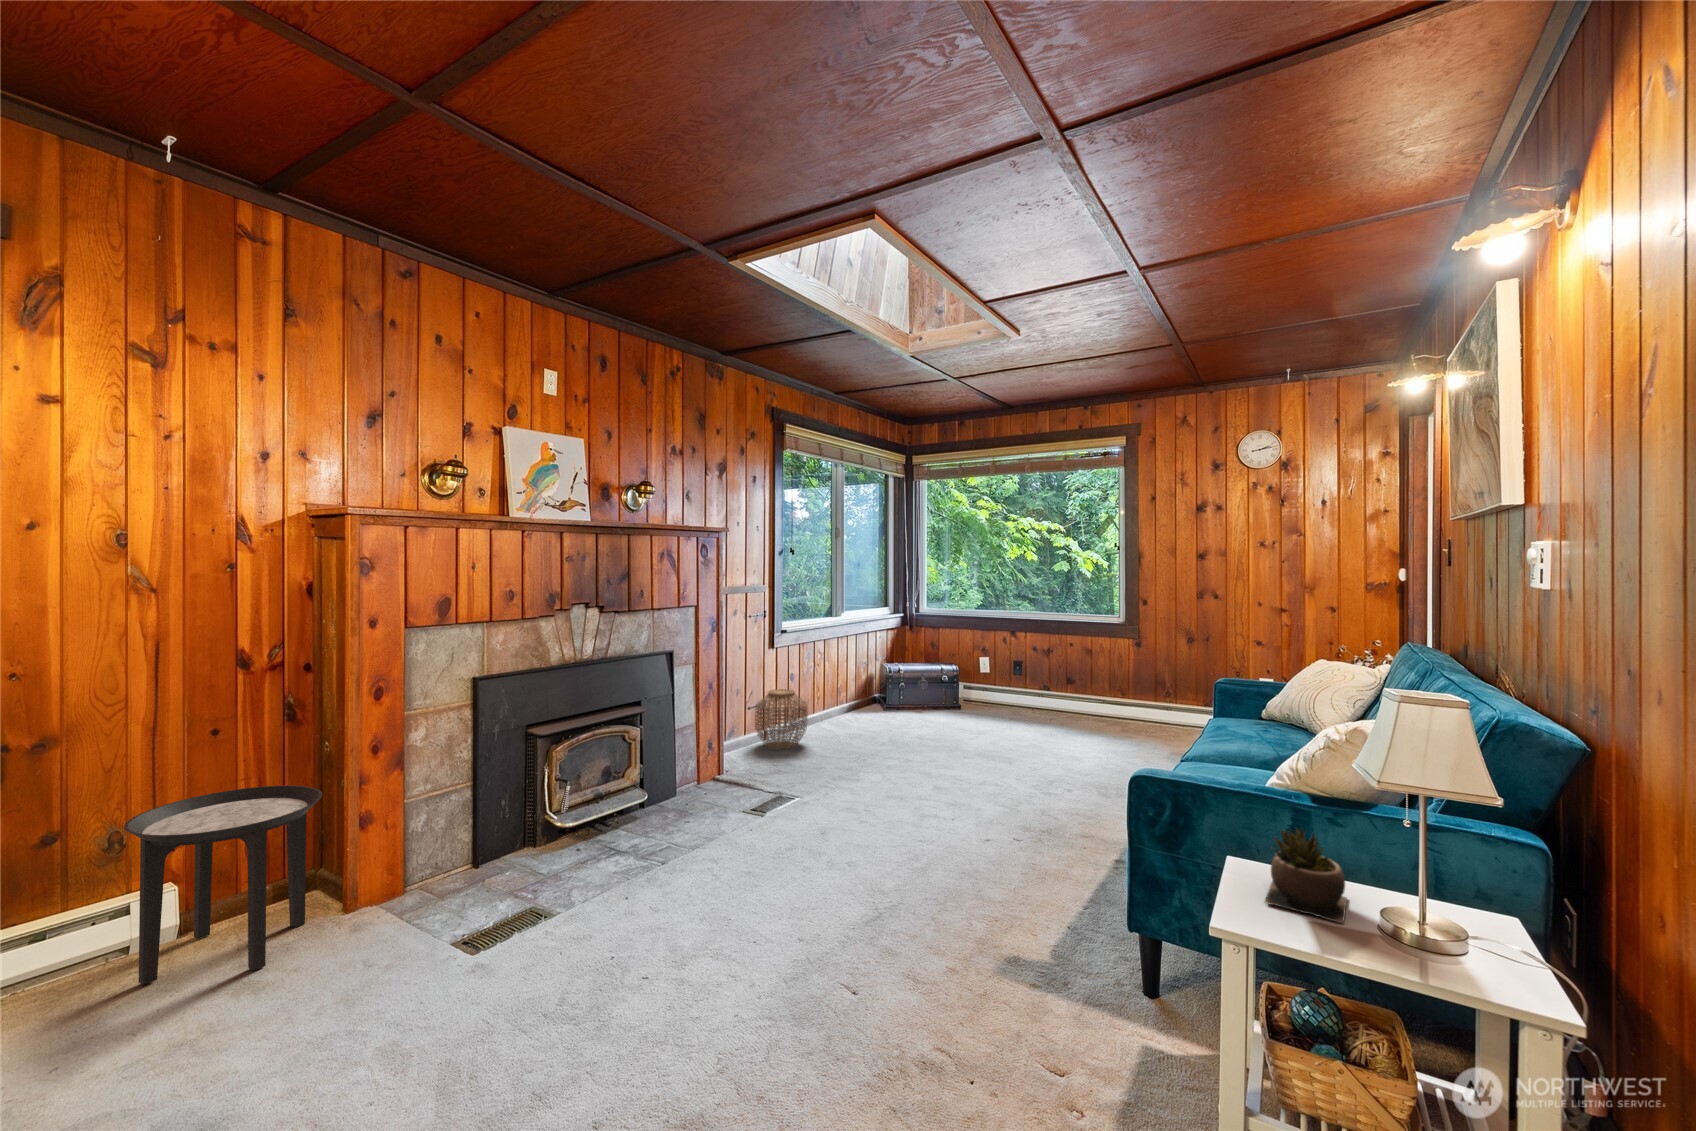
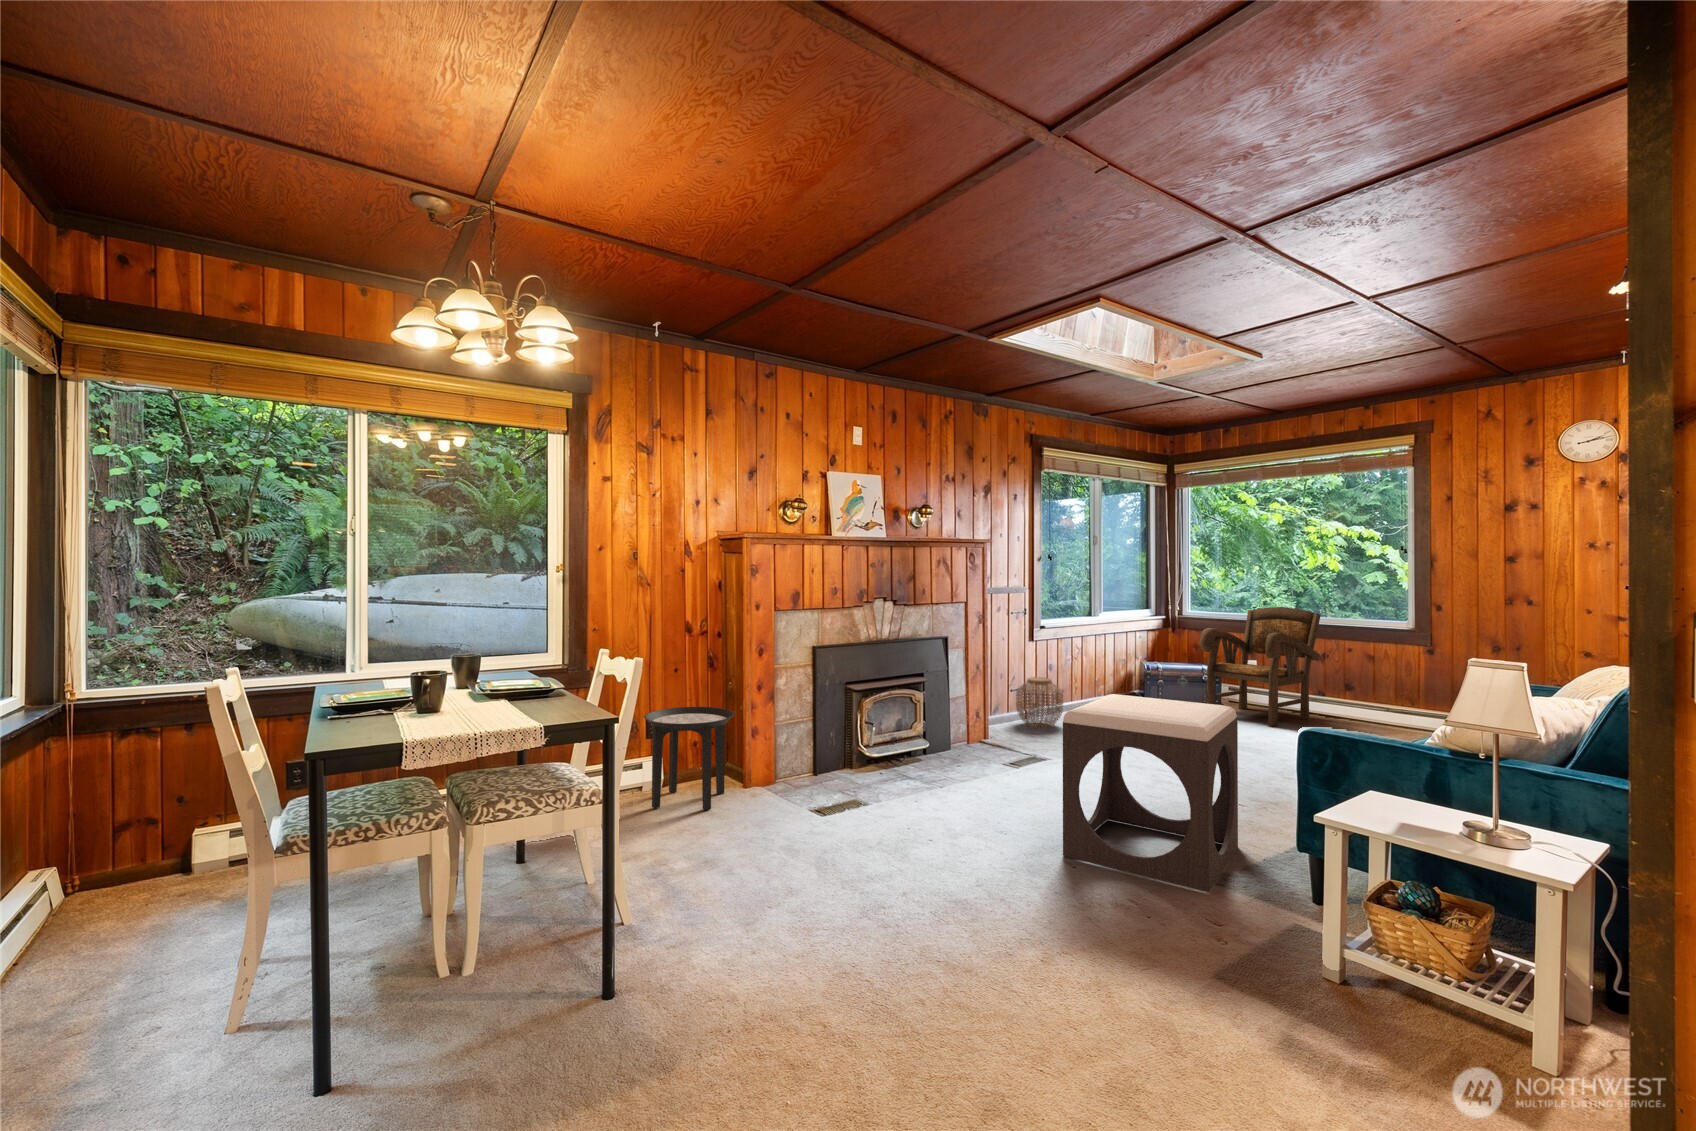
armchair: none [941,603,1046,725] -> present [1200,607,1321,727]
footstool: none [832,724,1029,995] -> present [1063,694,1238,892]
succulent plant: present [1265,829,1347,923] -> none [1377,763,1456,829]

